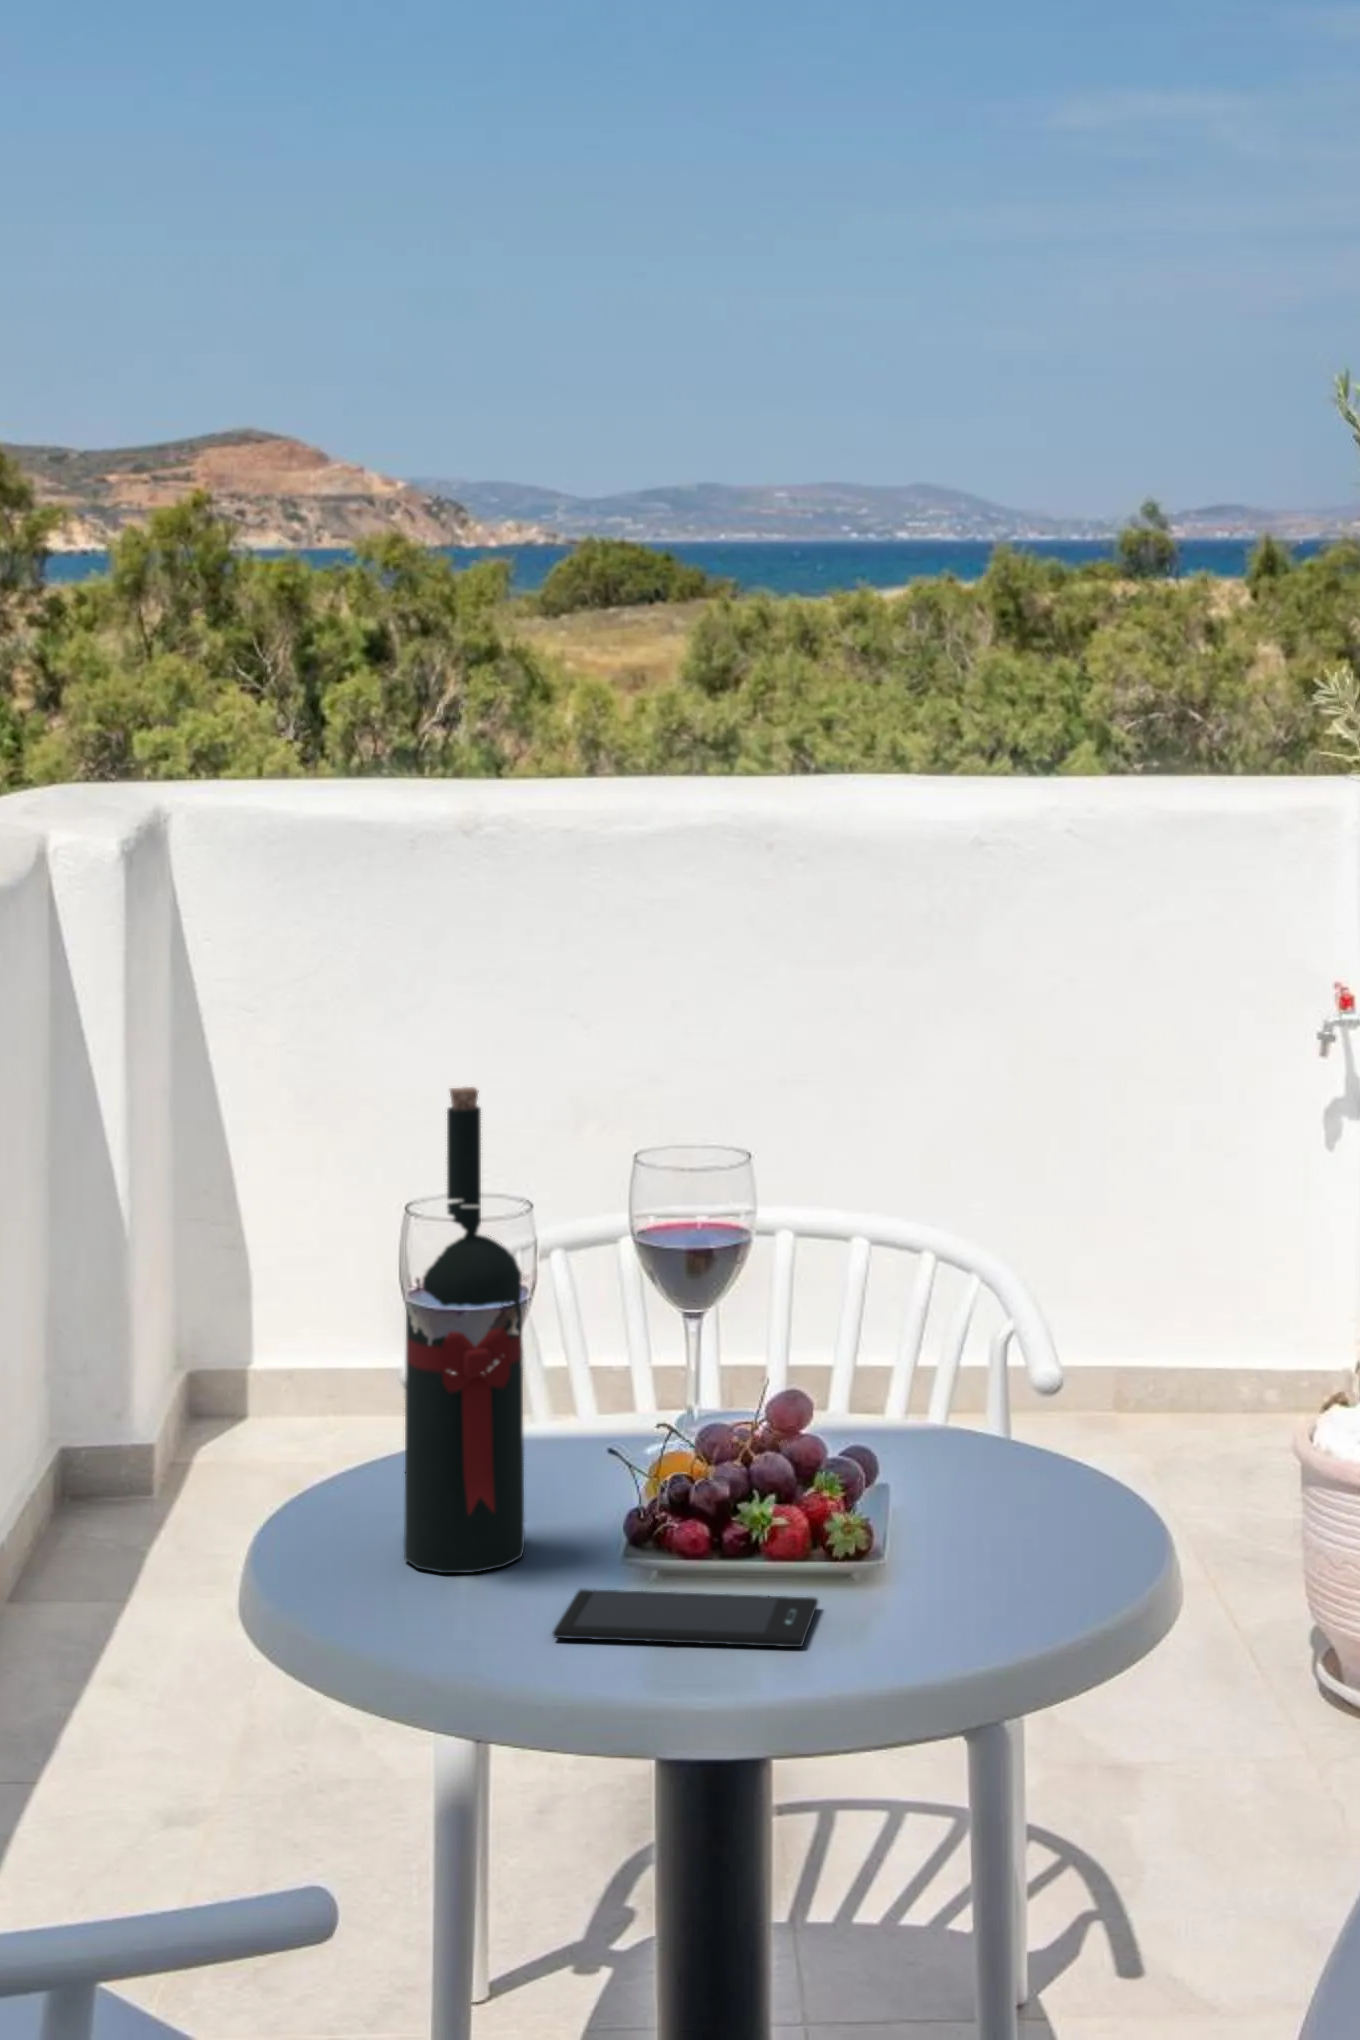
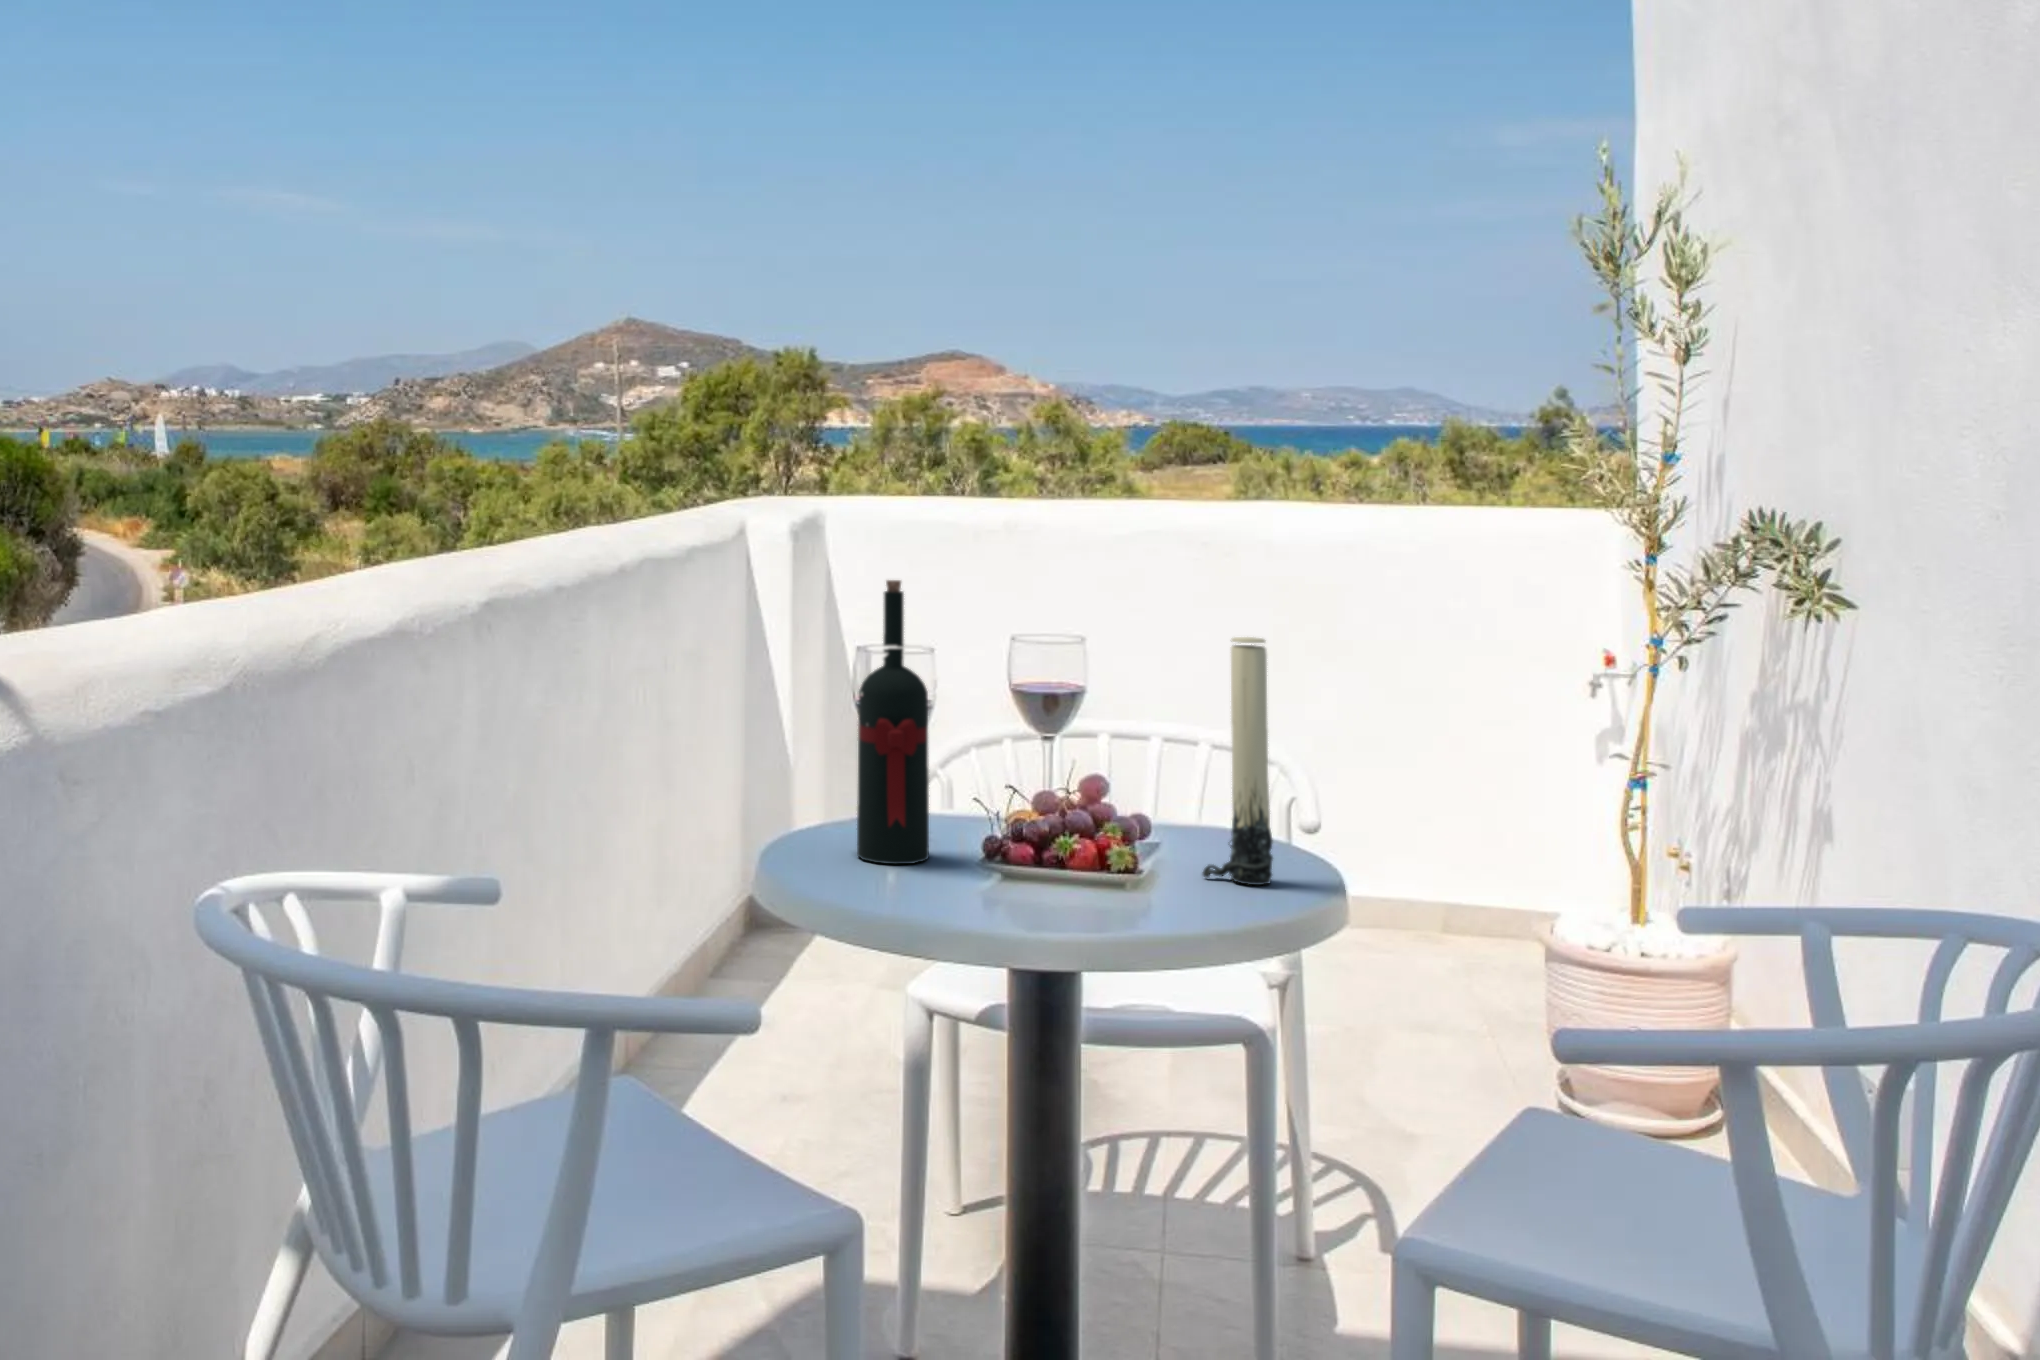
candle: none [962,1152,1071,1545] -> present [1203,637,1273,885]
smartphone: present [552,1589,818,1647] -> none [927,874,1095,911]

